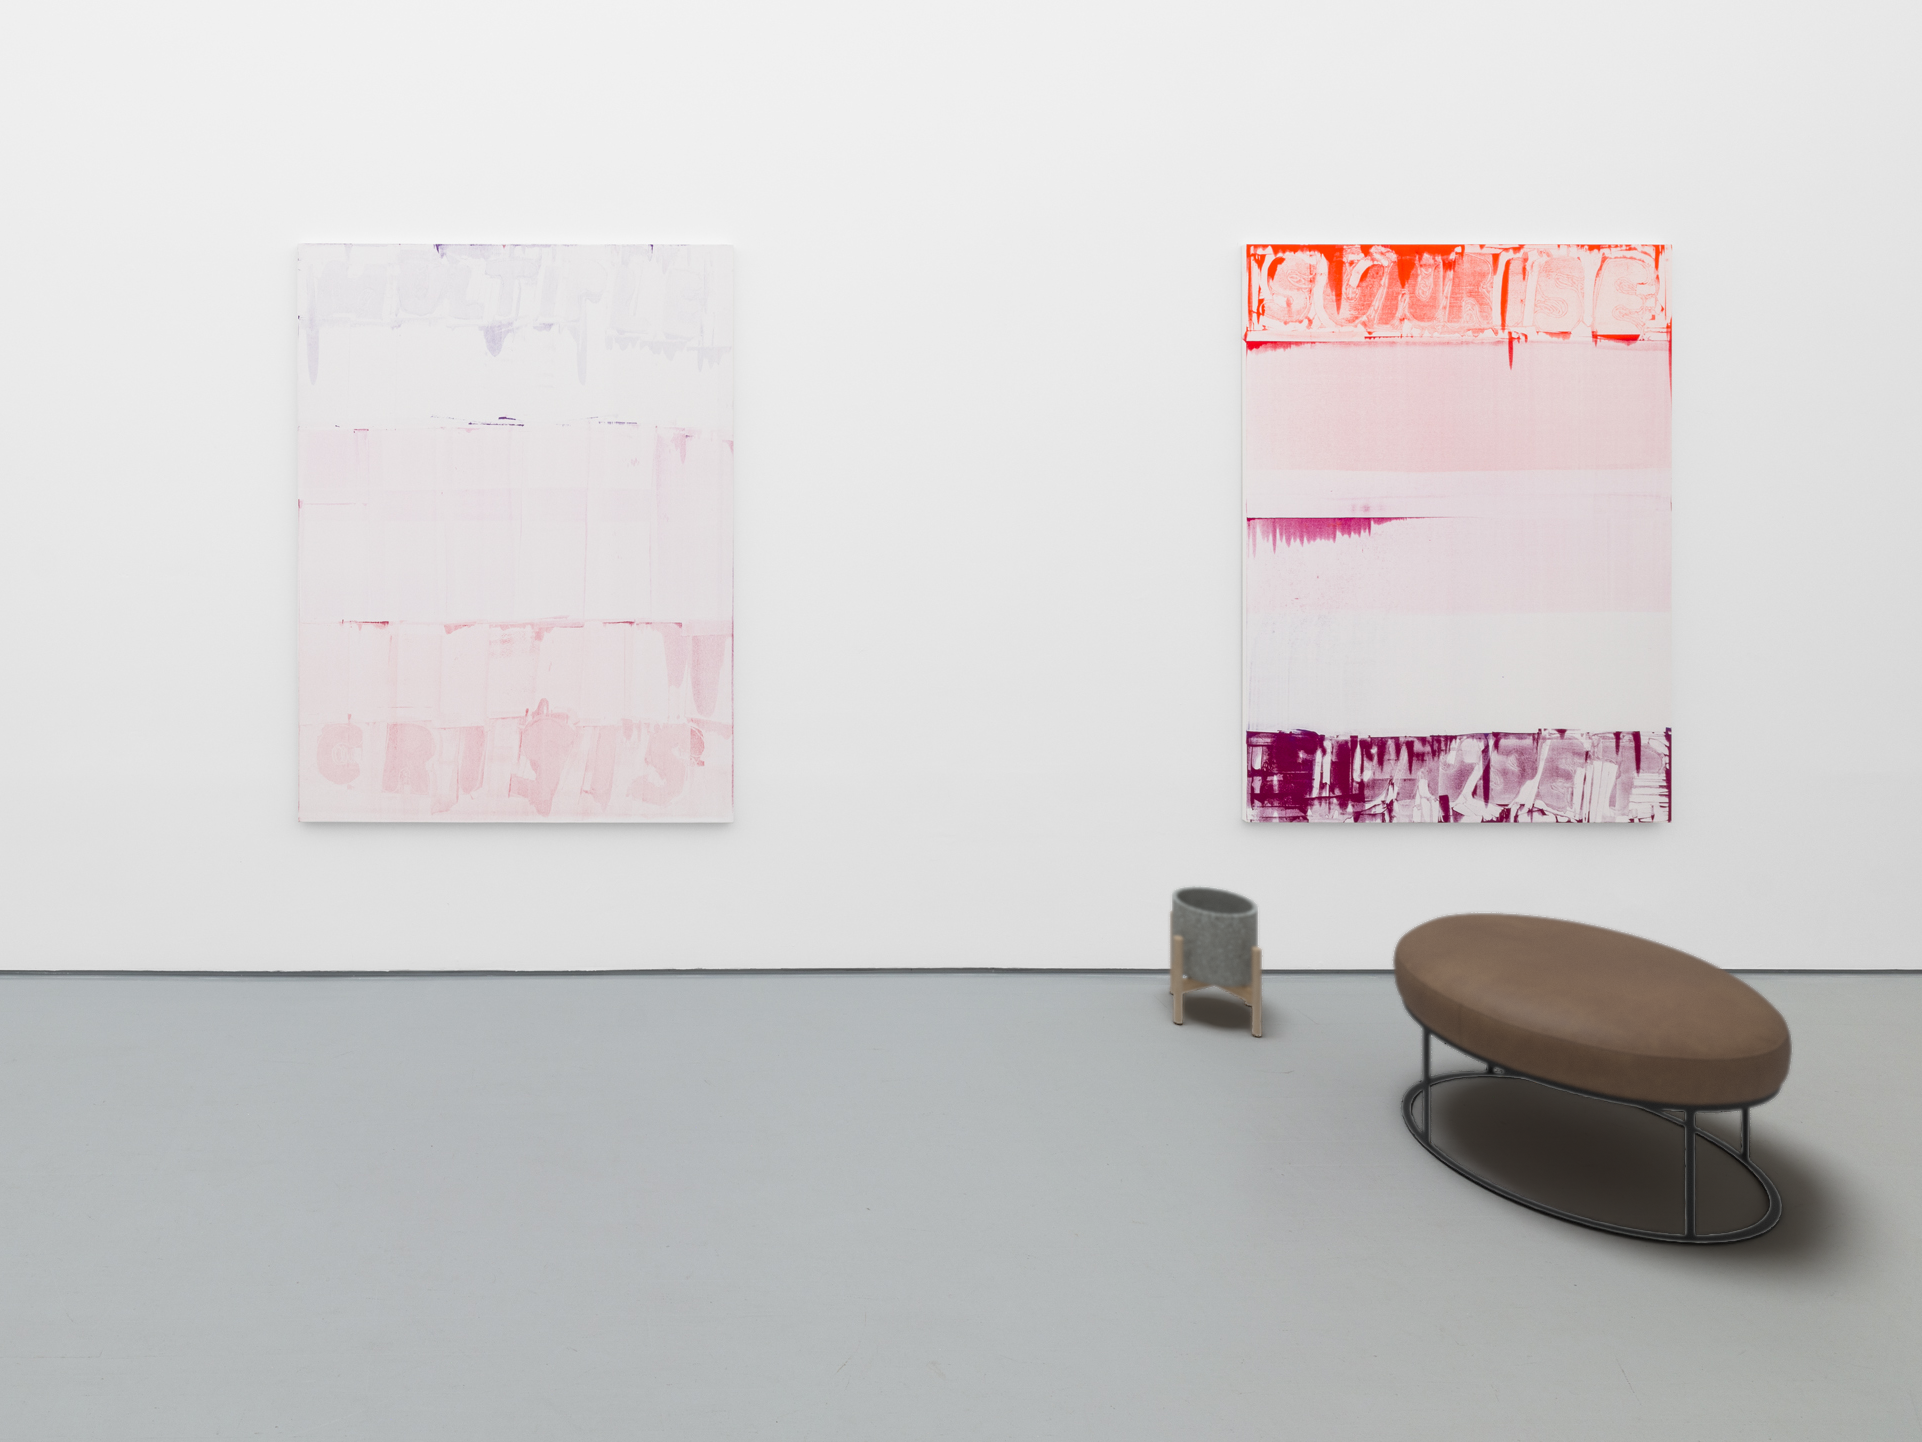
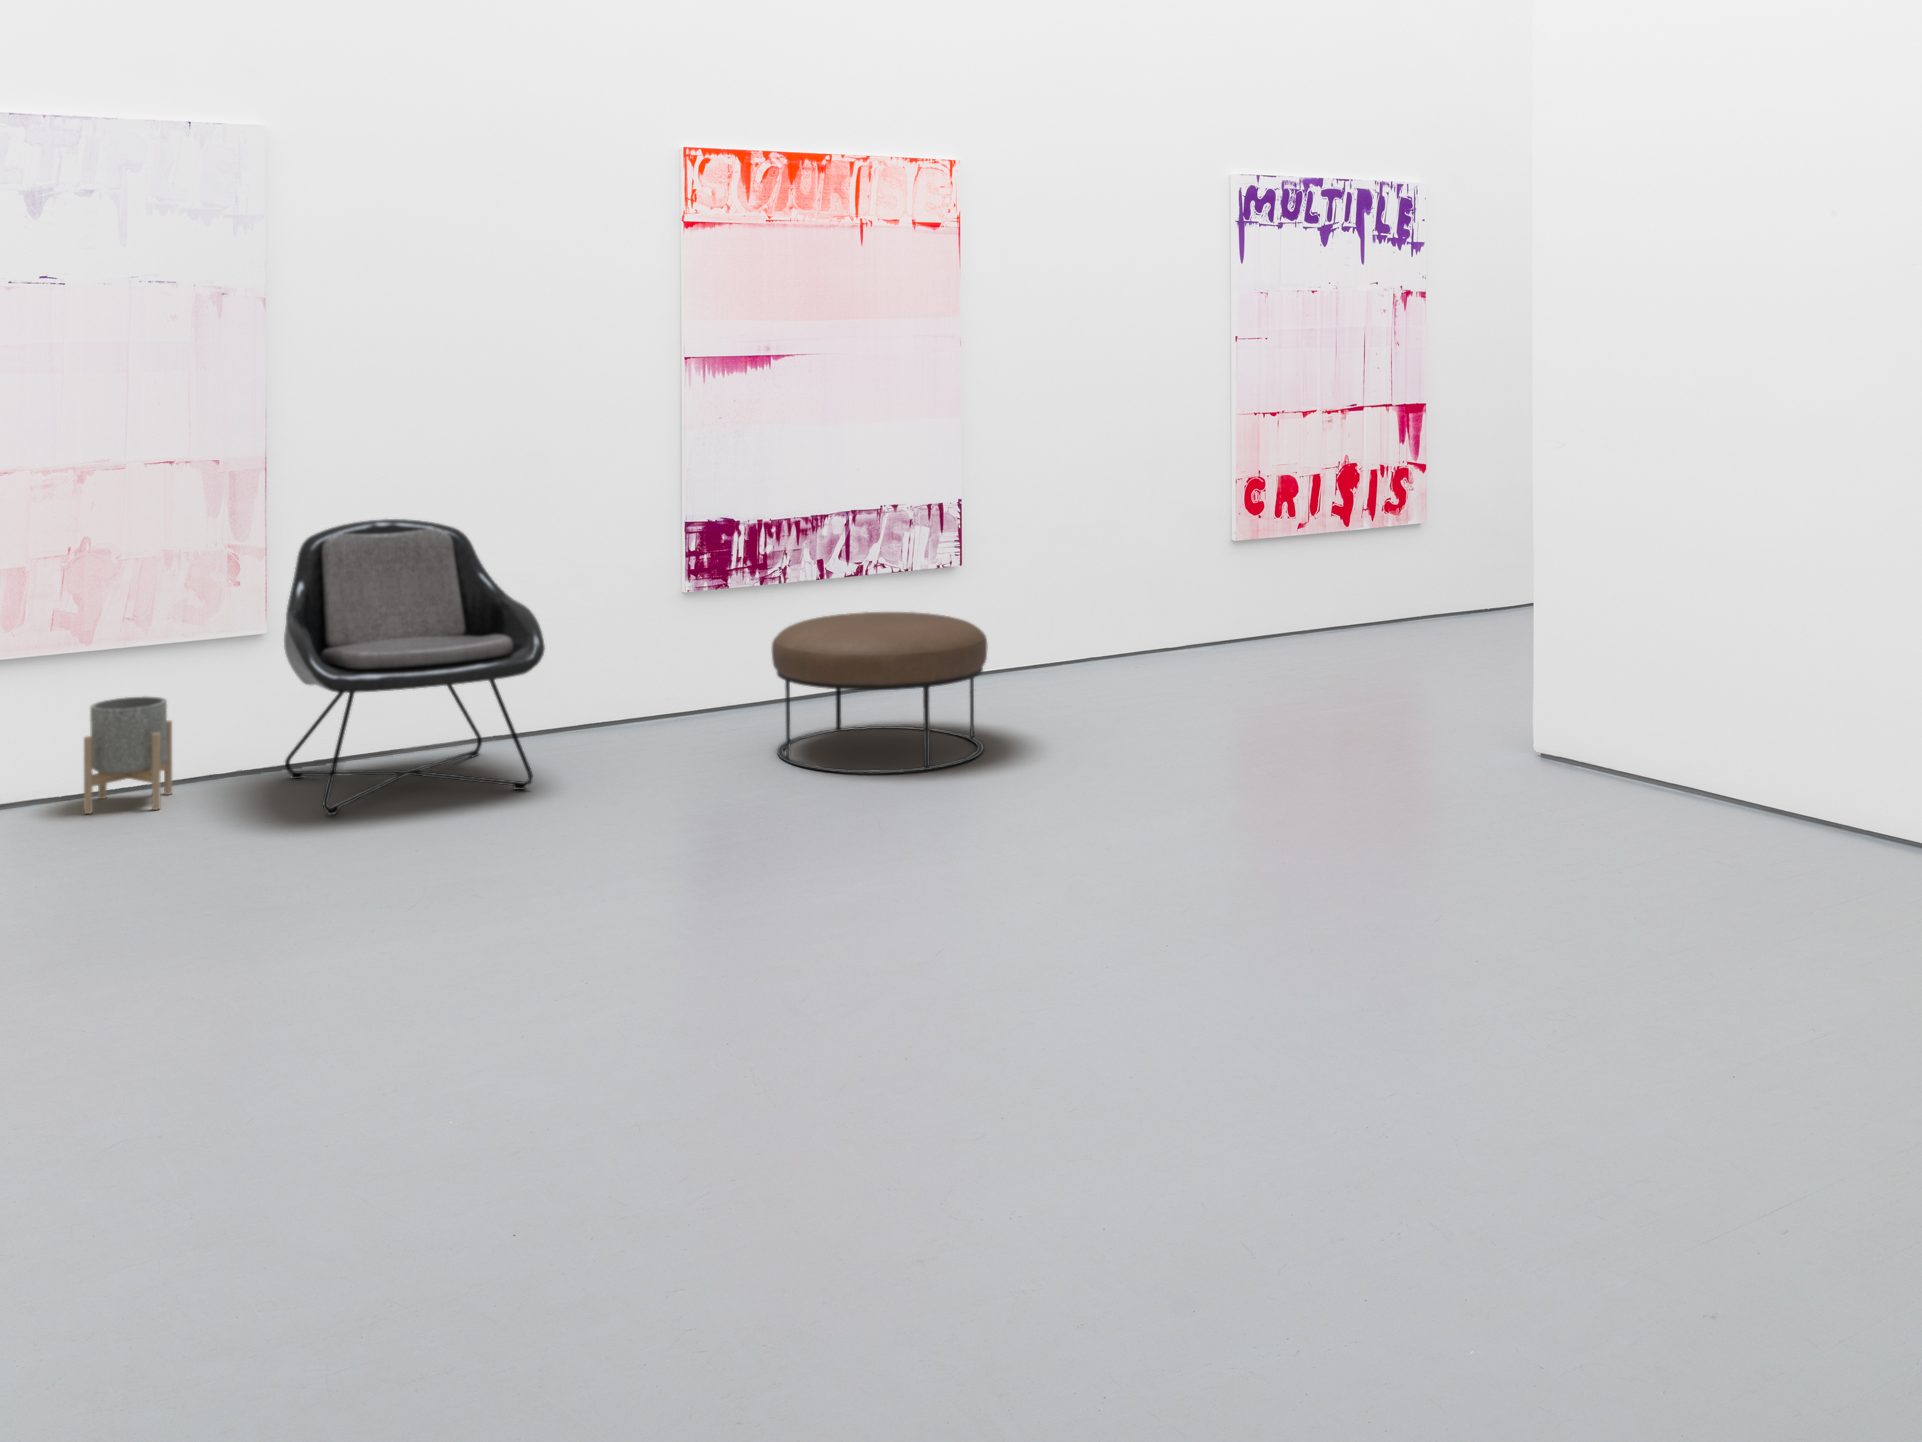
lounge chair: none [739,707,1063,1117] -> present [284,519,545,815]
planter: present [1170,887,1262,1036] -> present [84,696,172,814]

